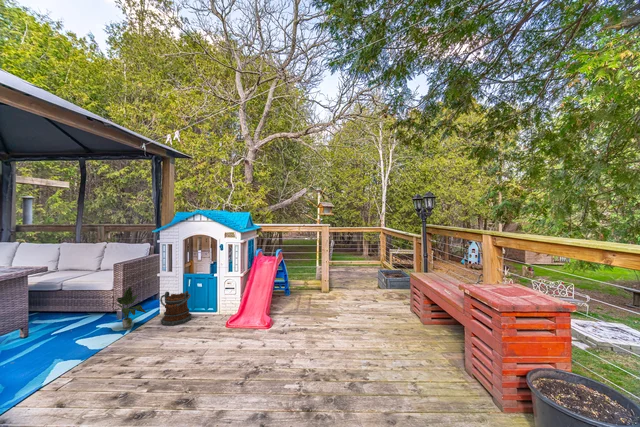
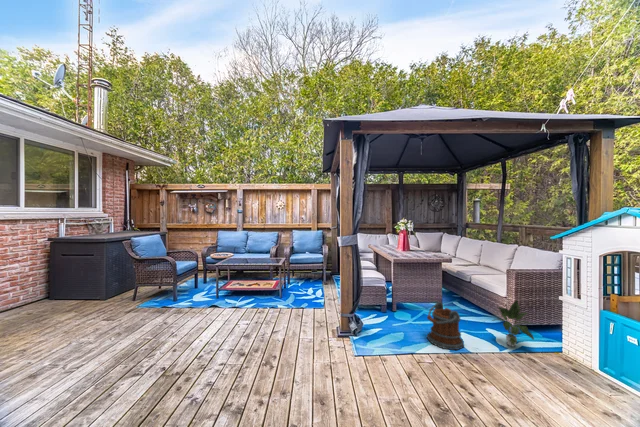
bucket: present [160,291,192,326] -> present [427,302,464,350]

